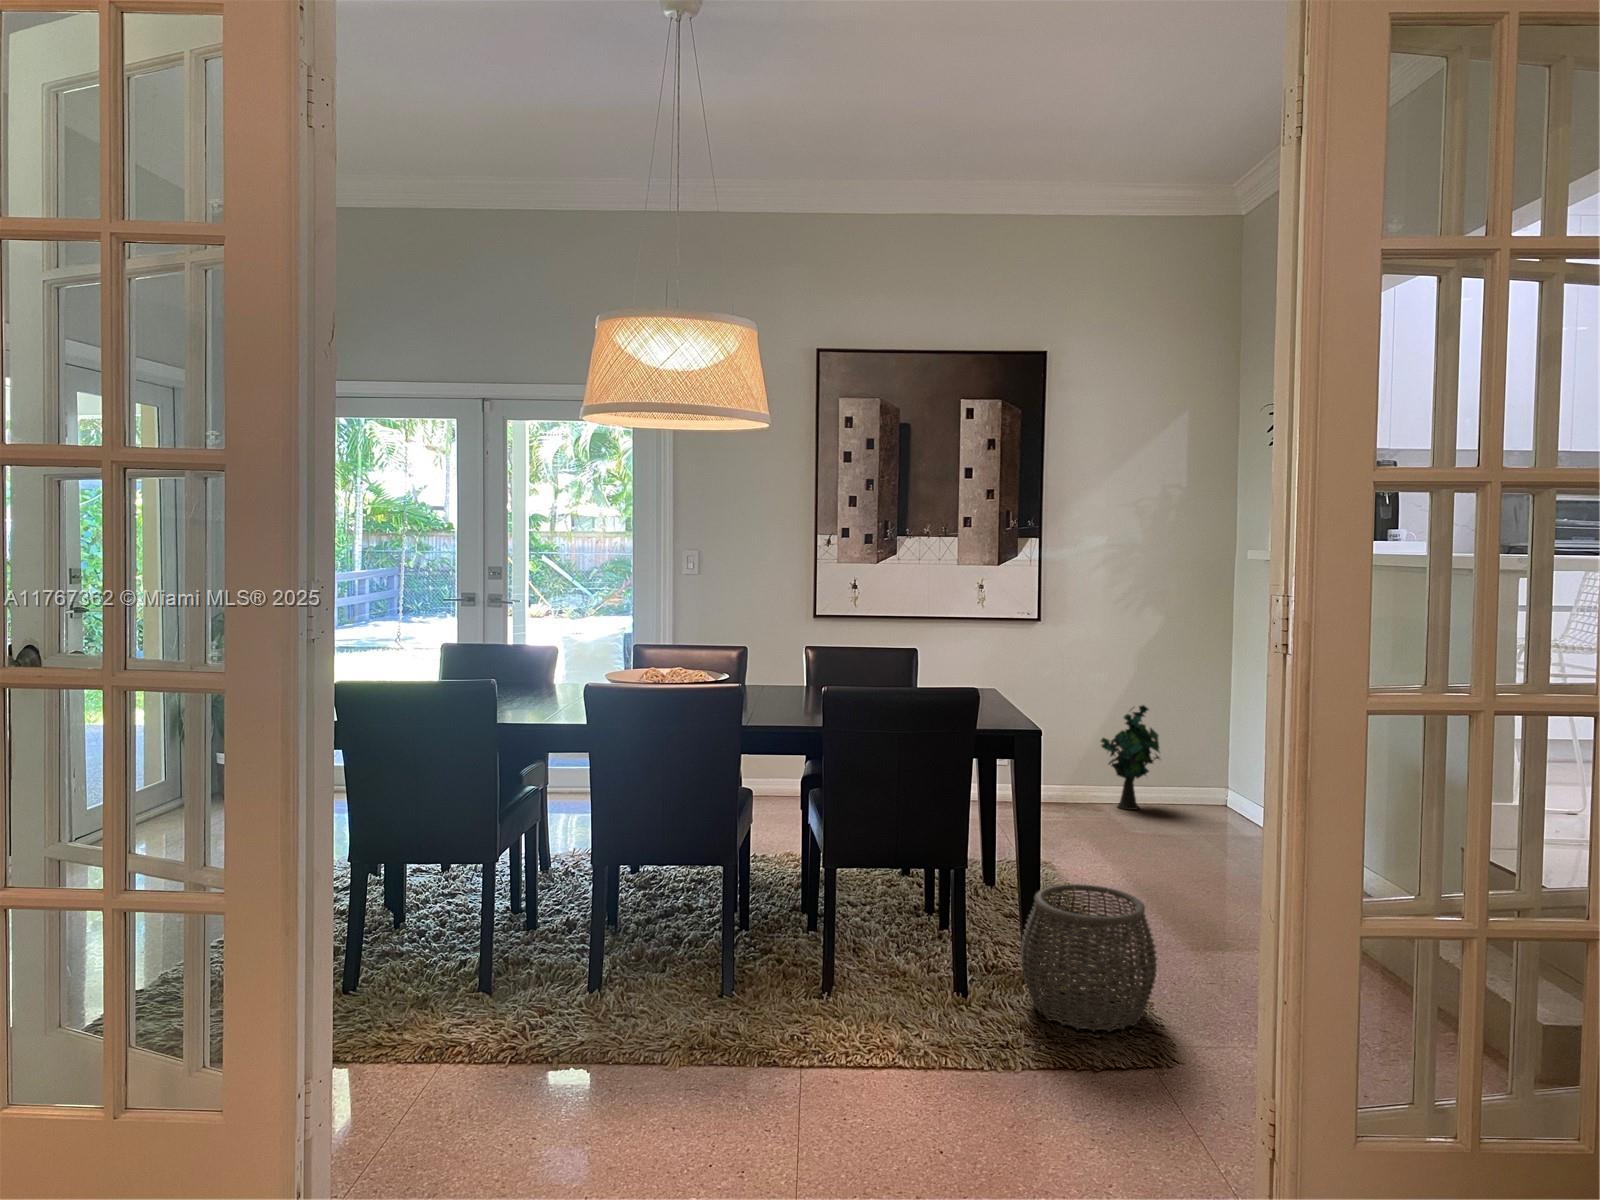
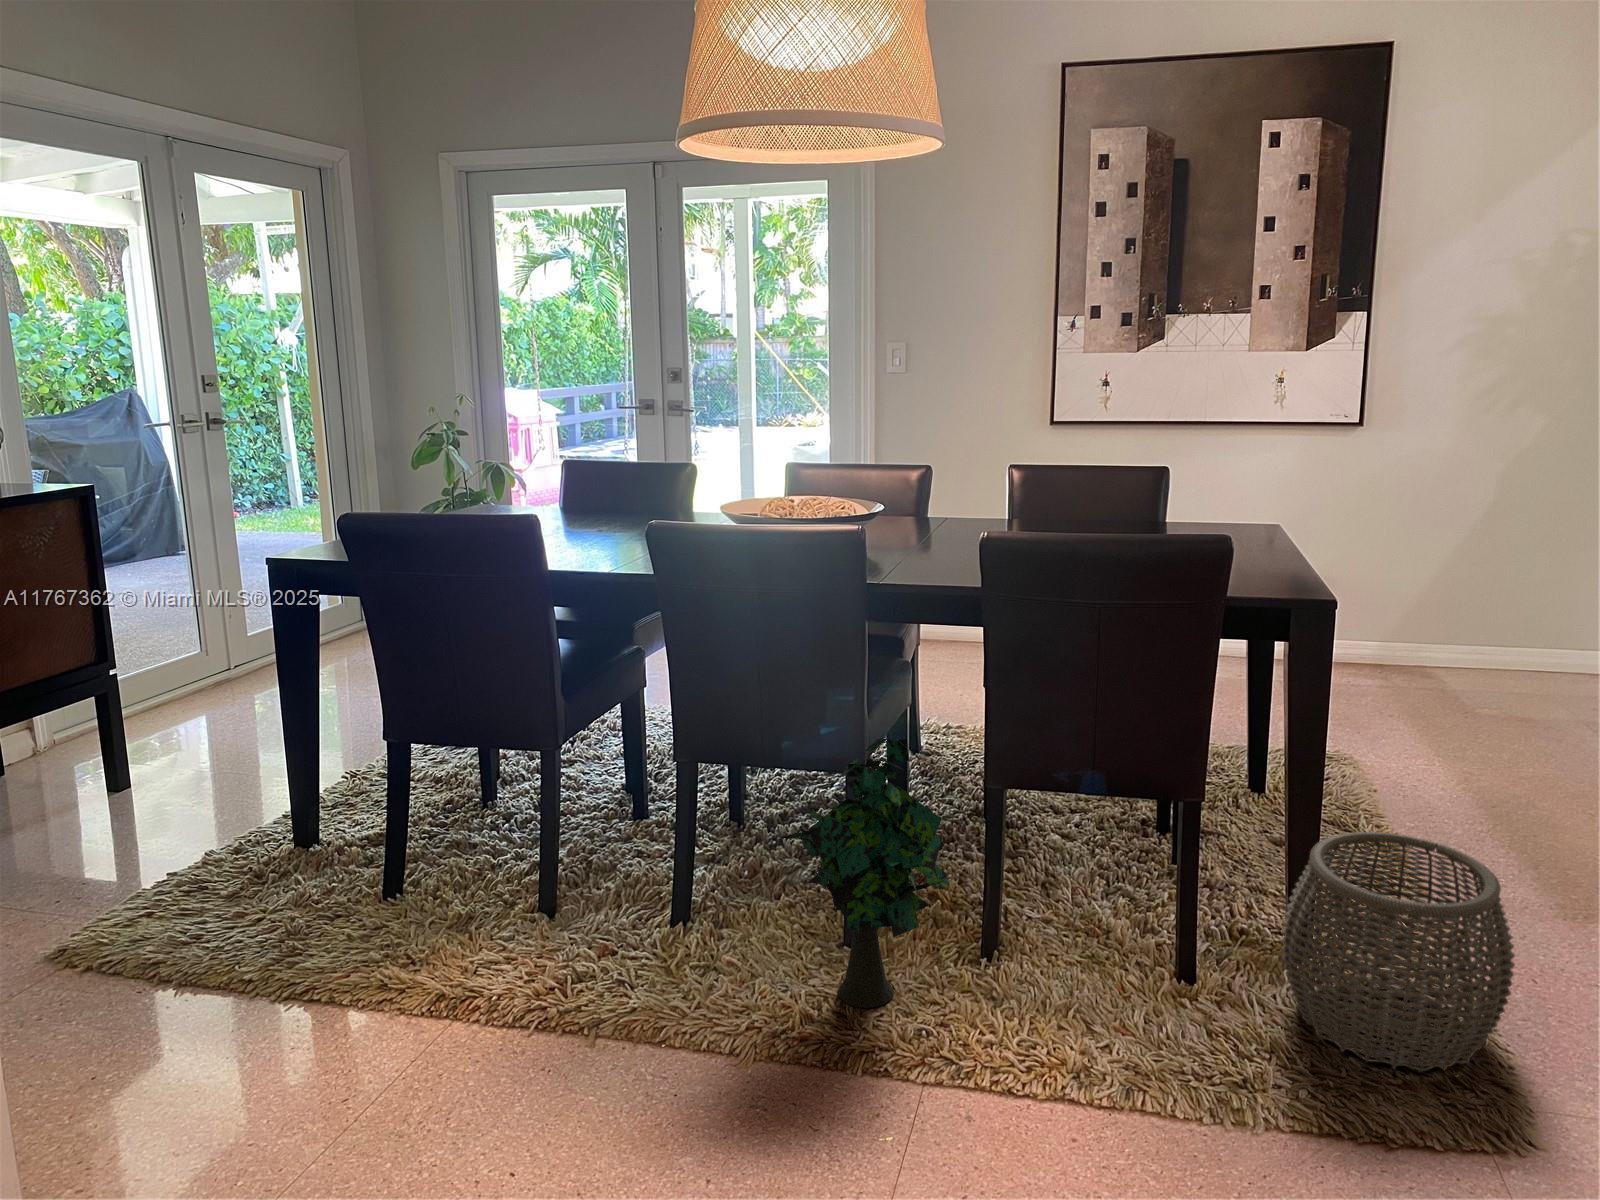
decorative plant: present [1101,705,1160,810] -> present [782,738,949,1008]

